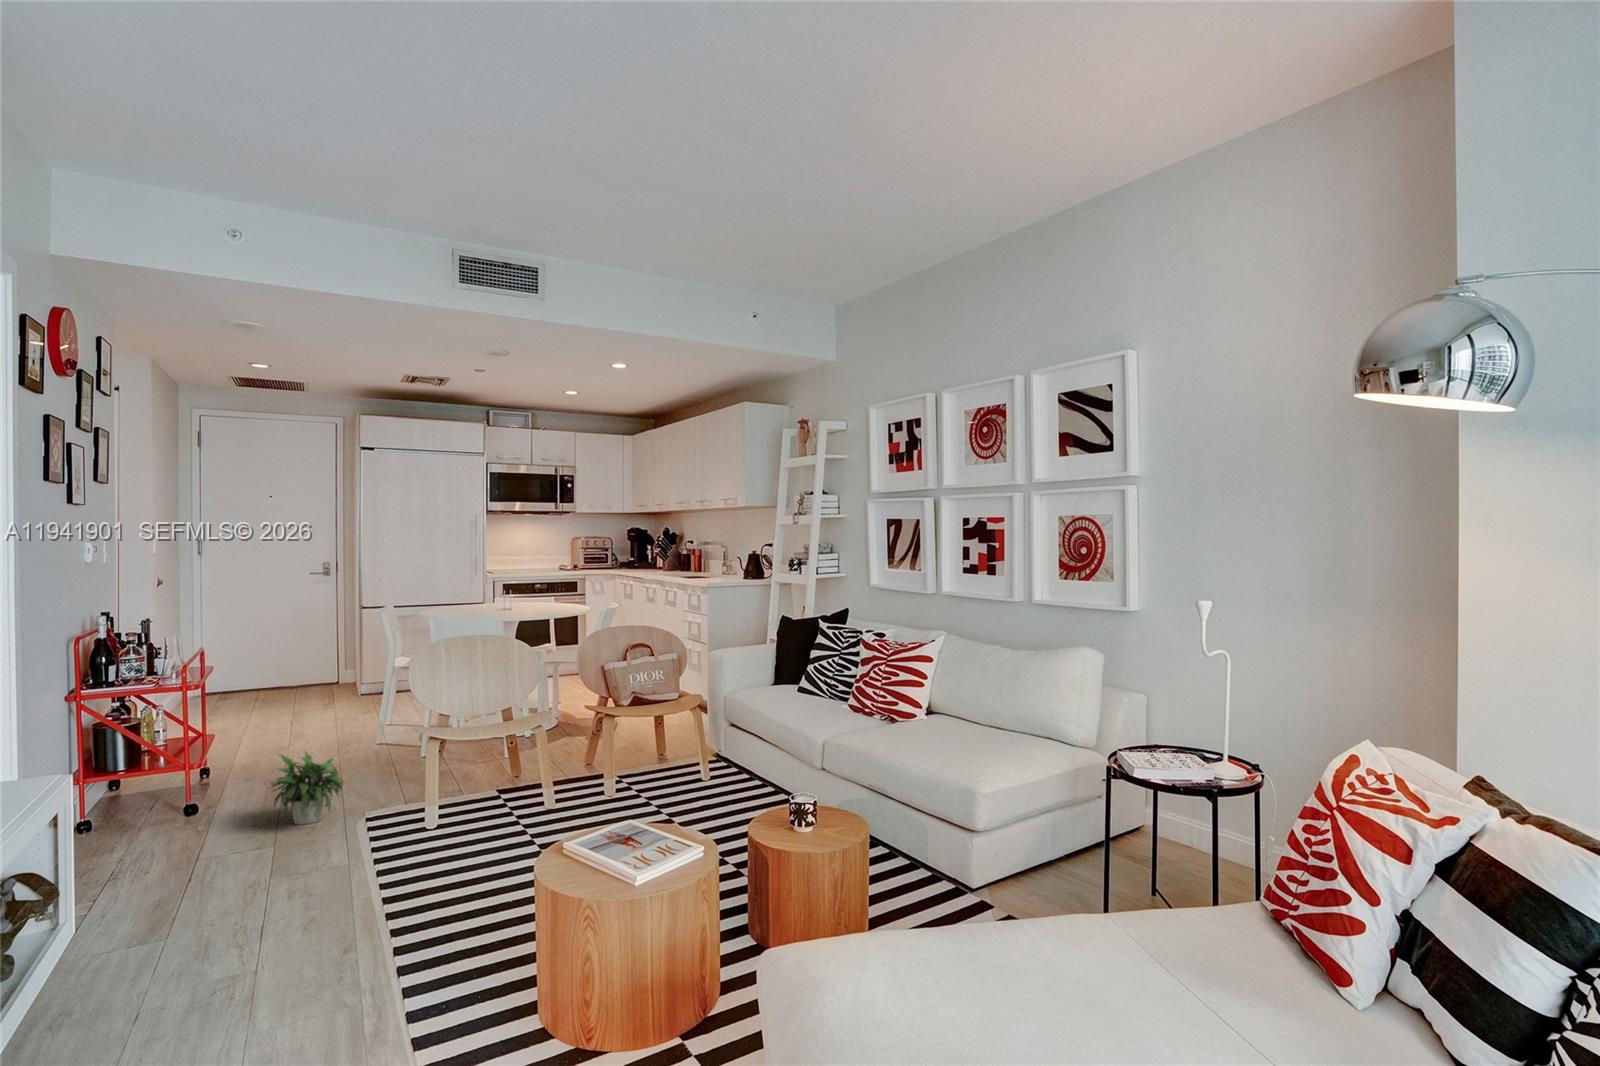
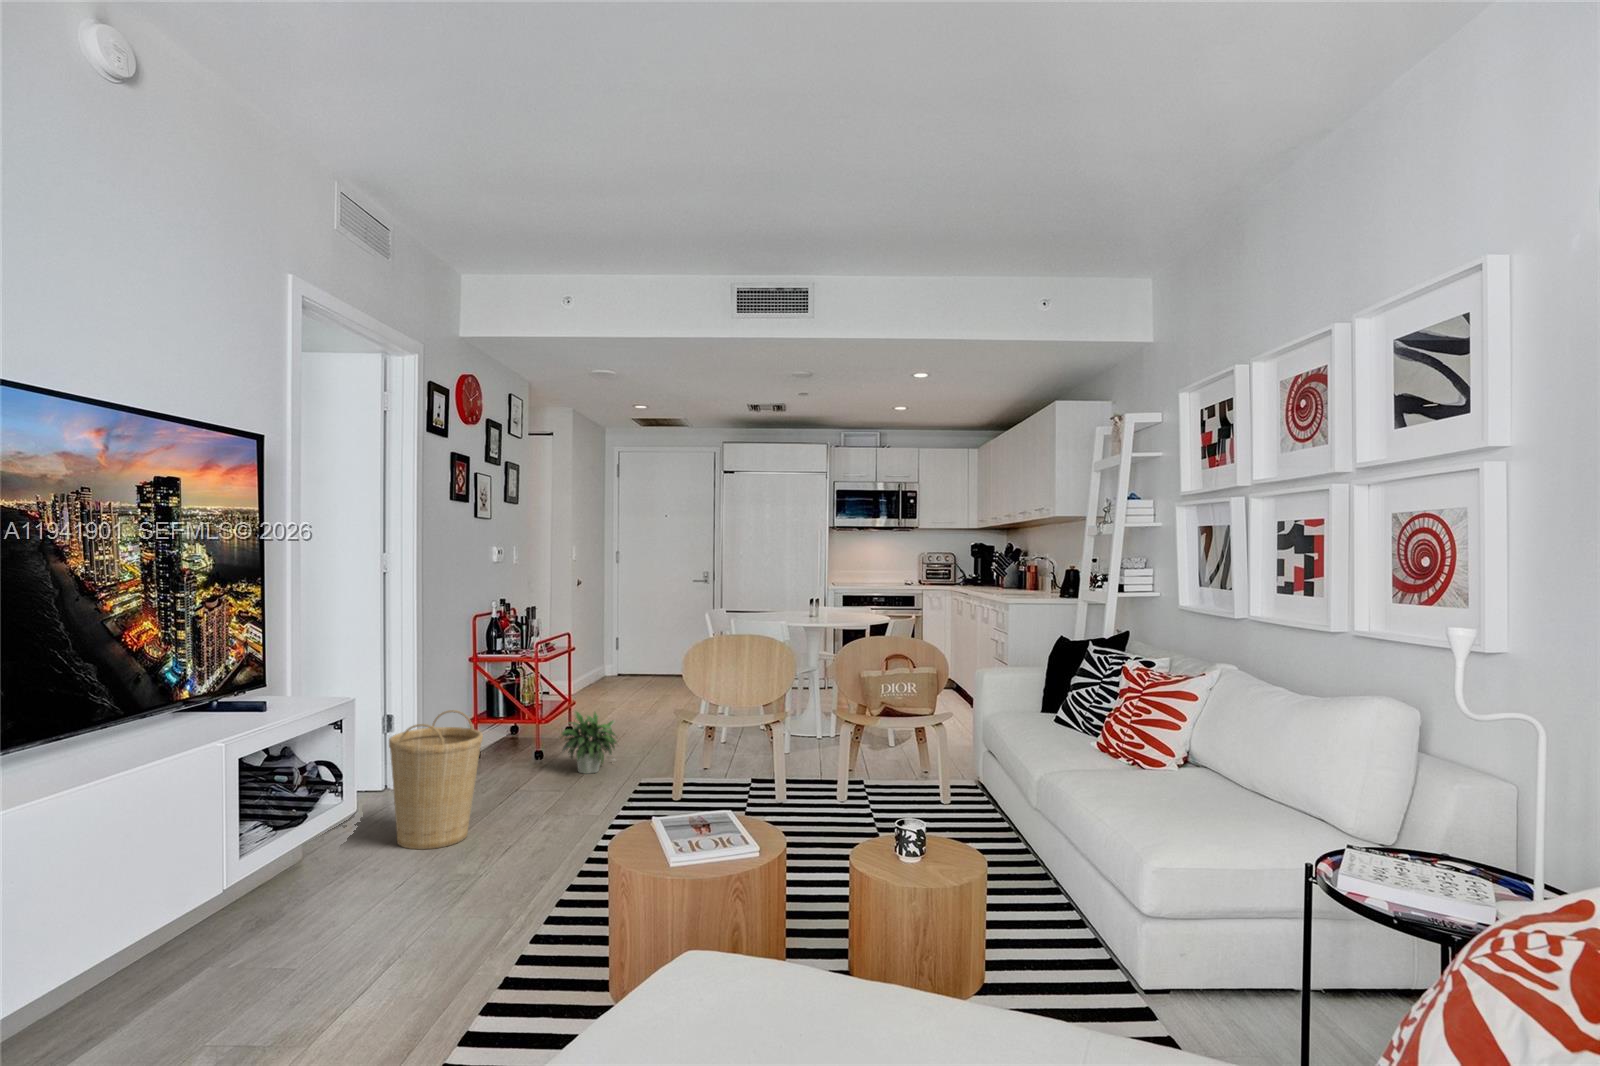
basket: none [111,780,245,963] -> present [389,710,483,849]

